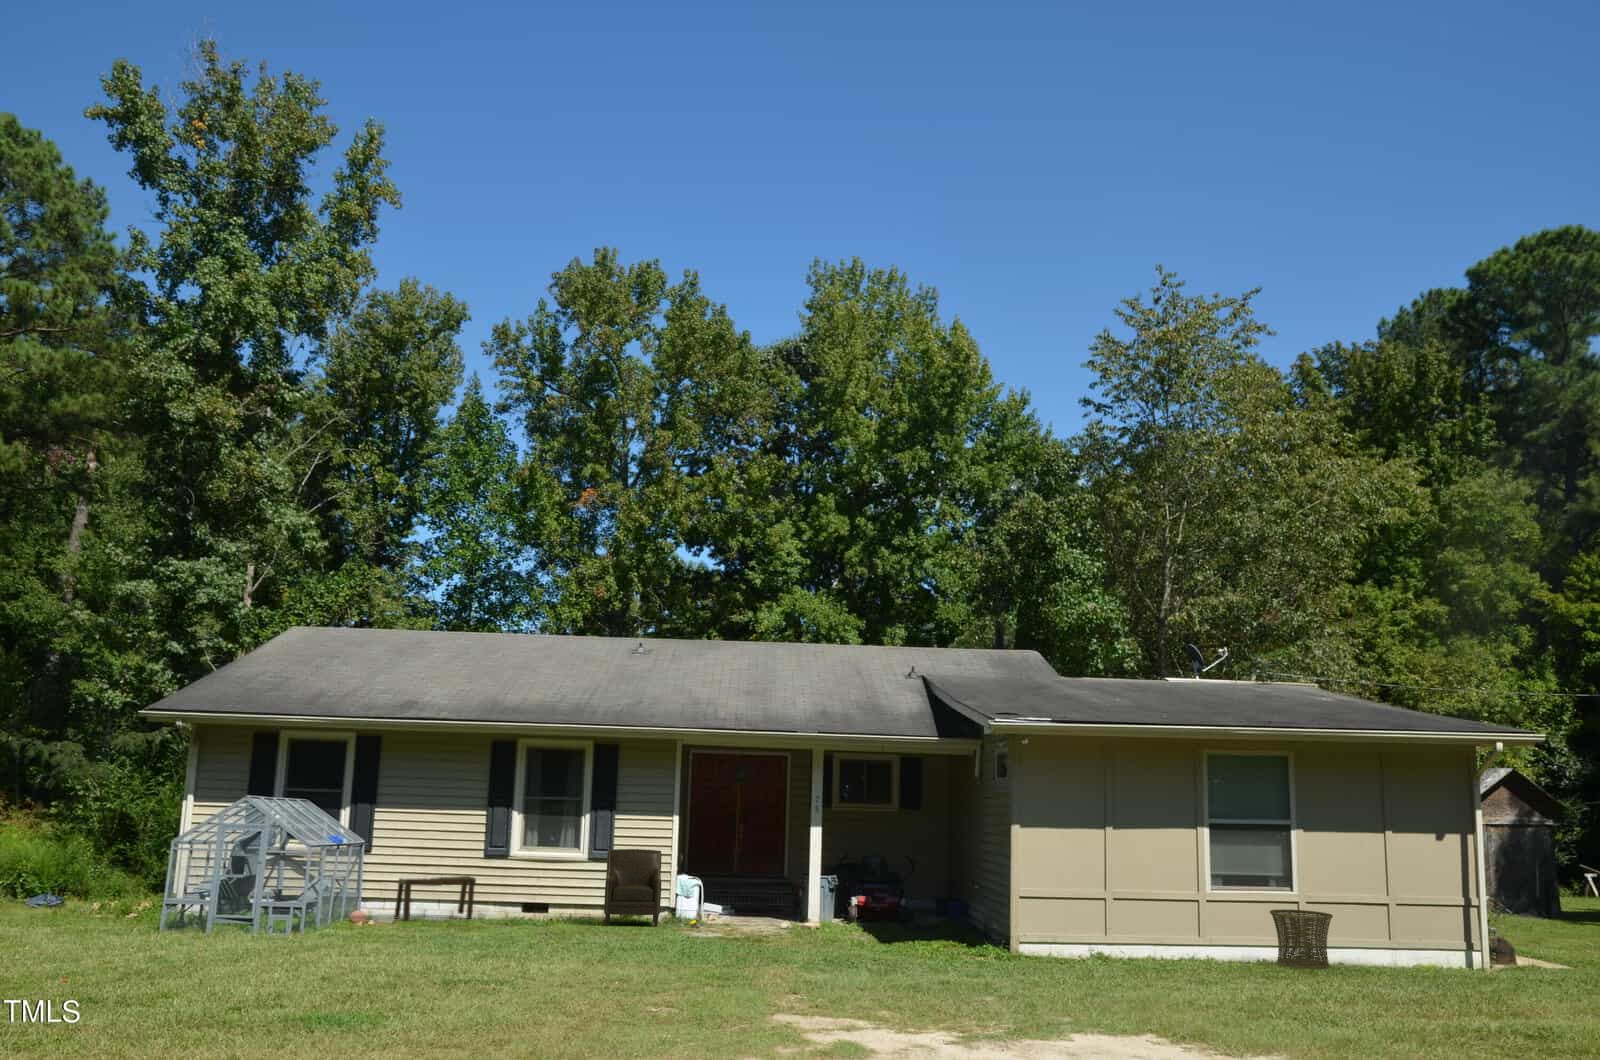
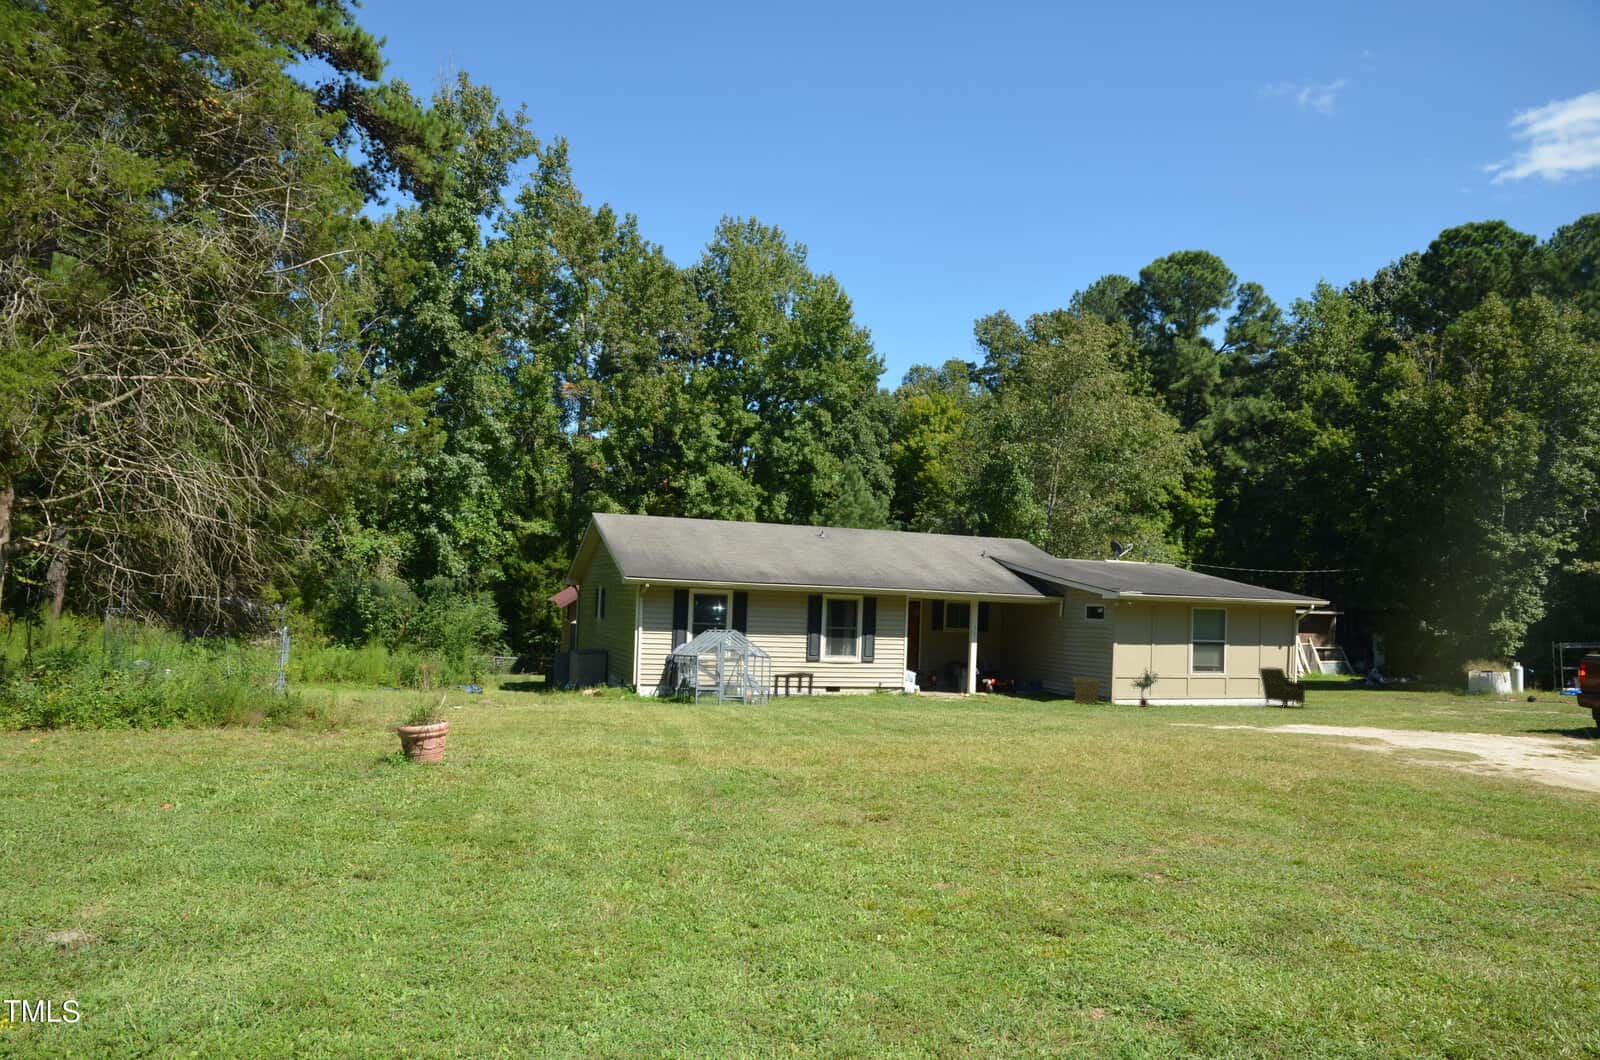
chair: present [604,849,662,927] -> present [1260,667,1305,707]
potted tree: none [1040,875,1107,960] -> present [1132,671,1157,707]
basket: present [1270,909,1333,969] -> present [1073,678,1100,704]

